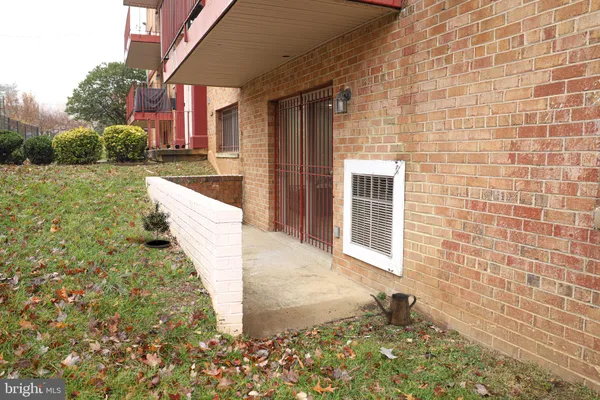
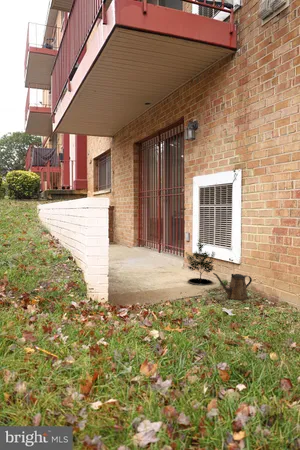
potted tree: present [140,202,171,248] -> present [187,240,215,286]

